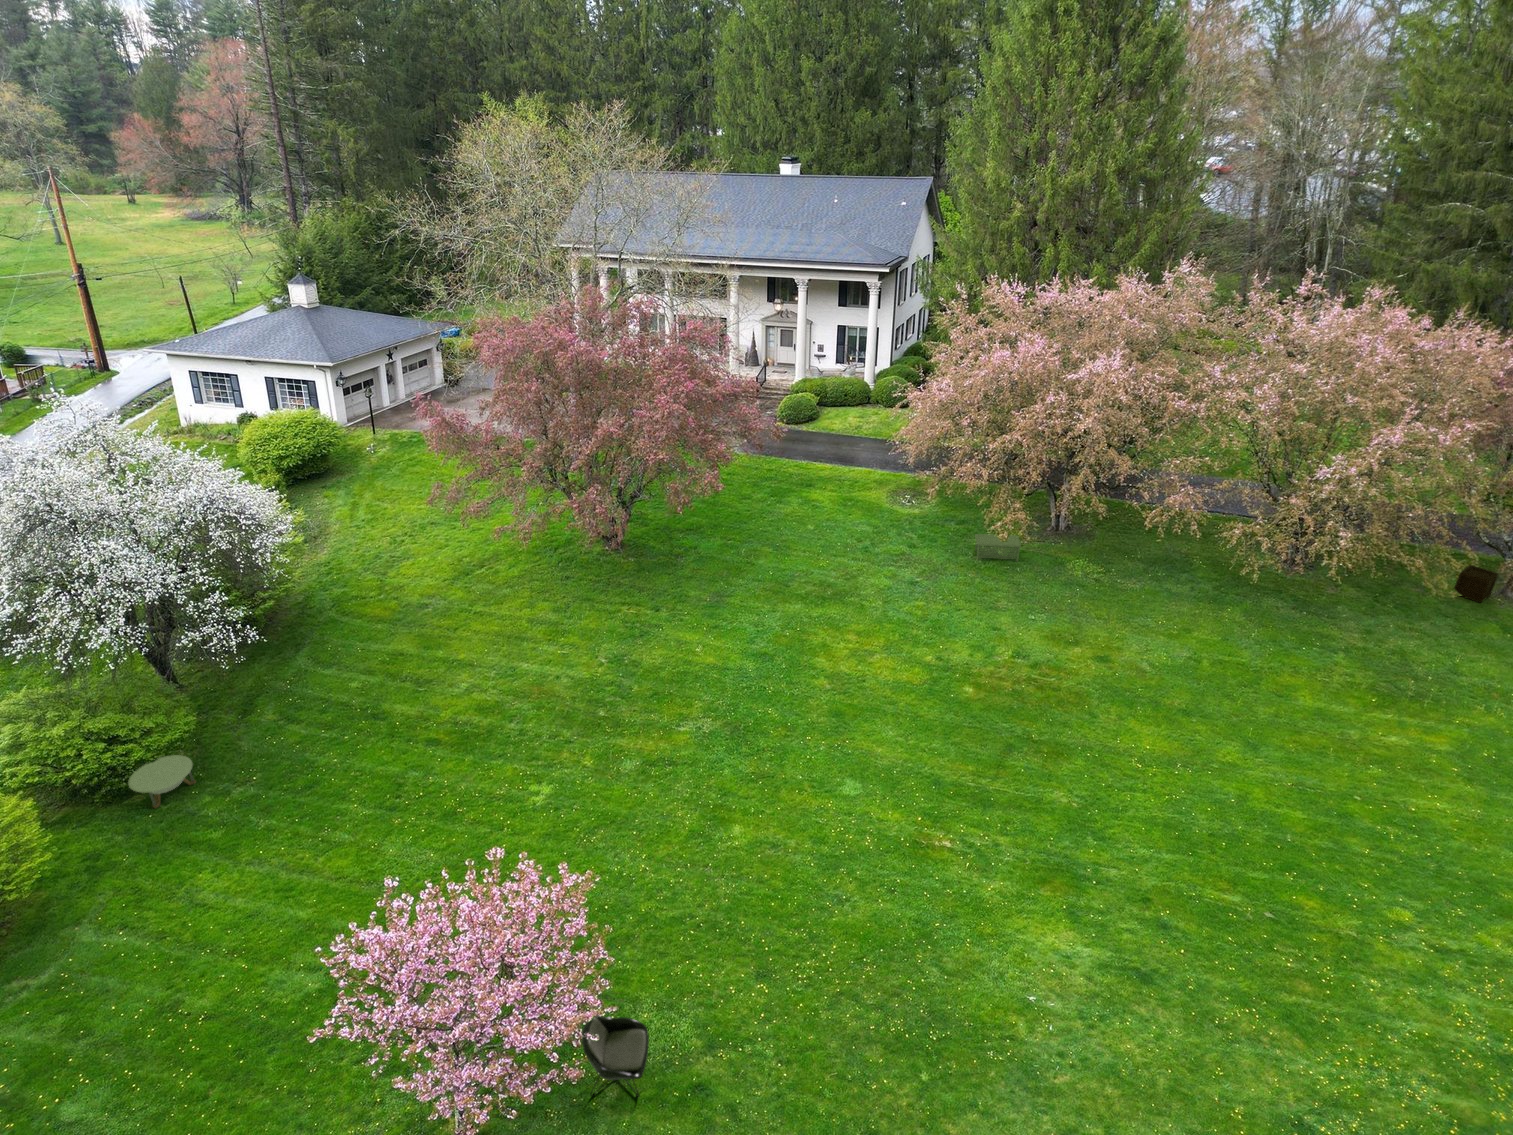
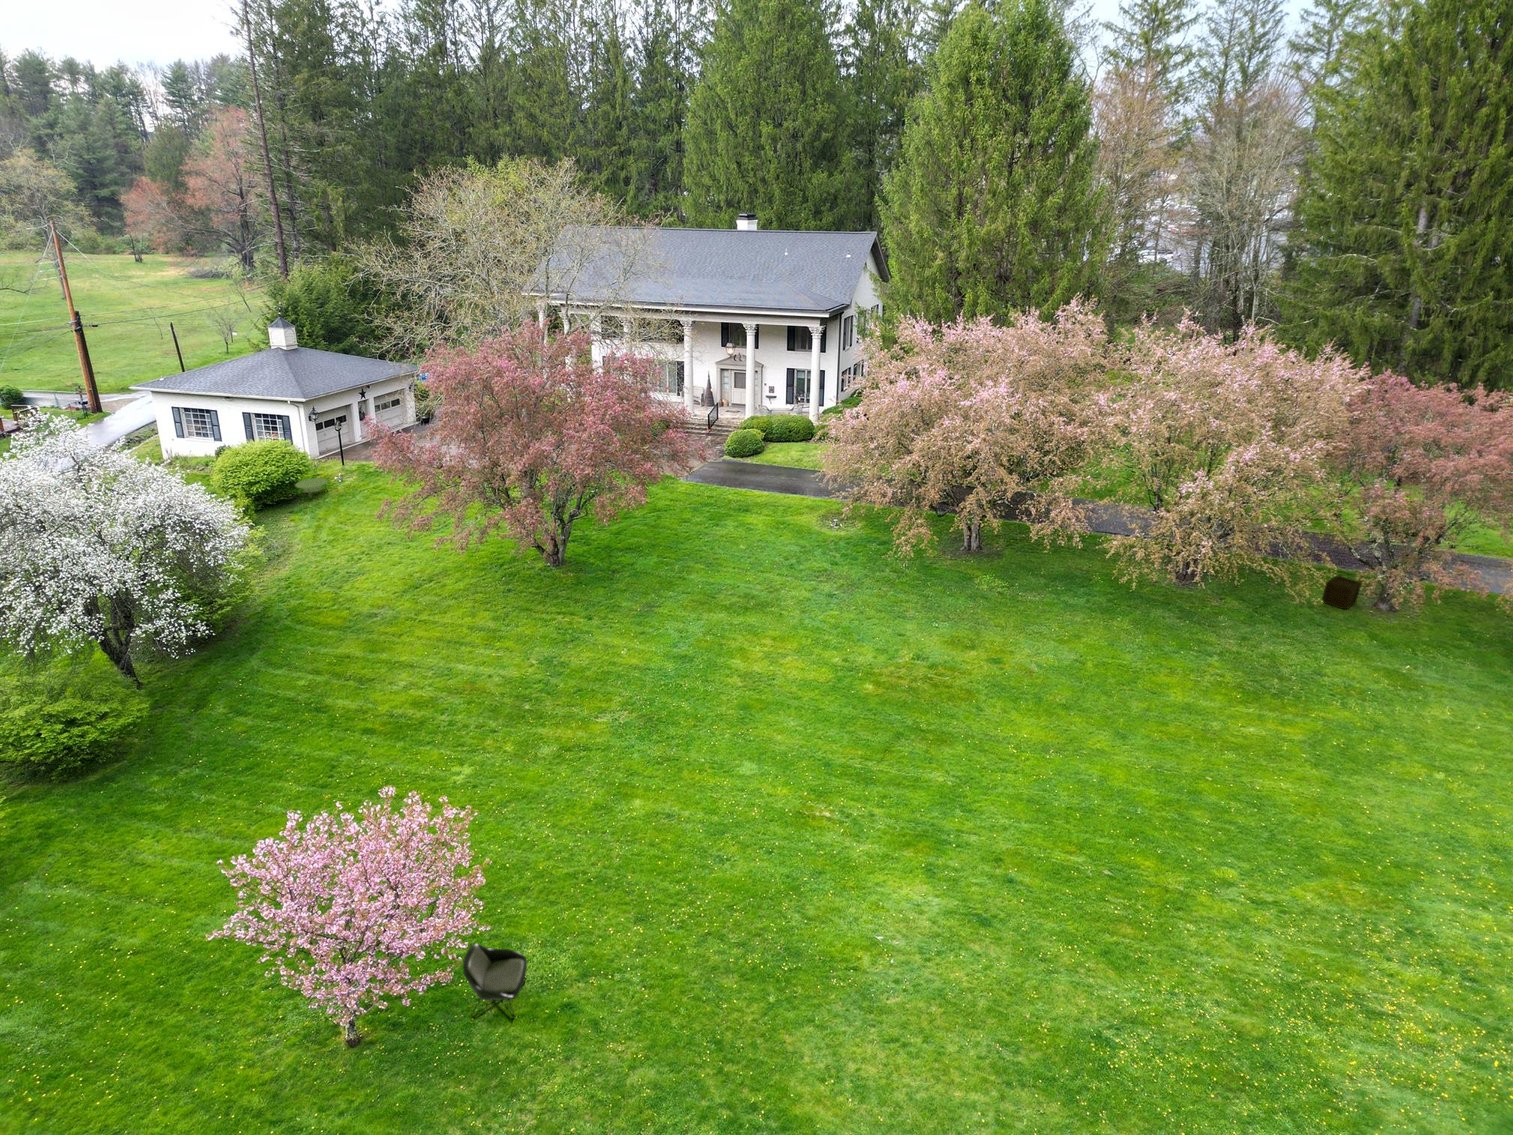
storage bench: present [975,534,1021,561] -> none [889,550,929,575]
round table: present [128,755,196,808] -> present [295,478,328,499]

